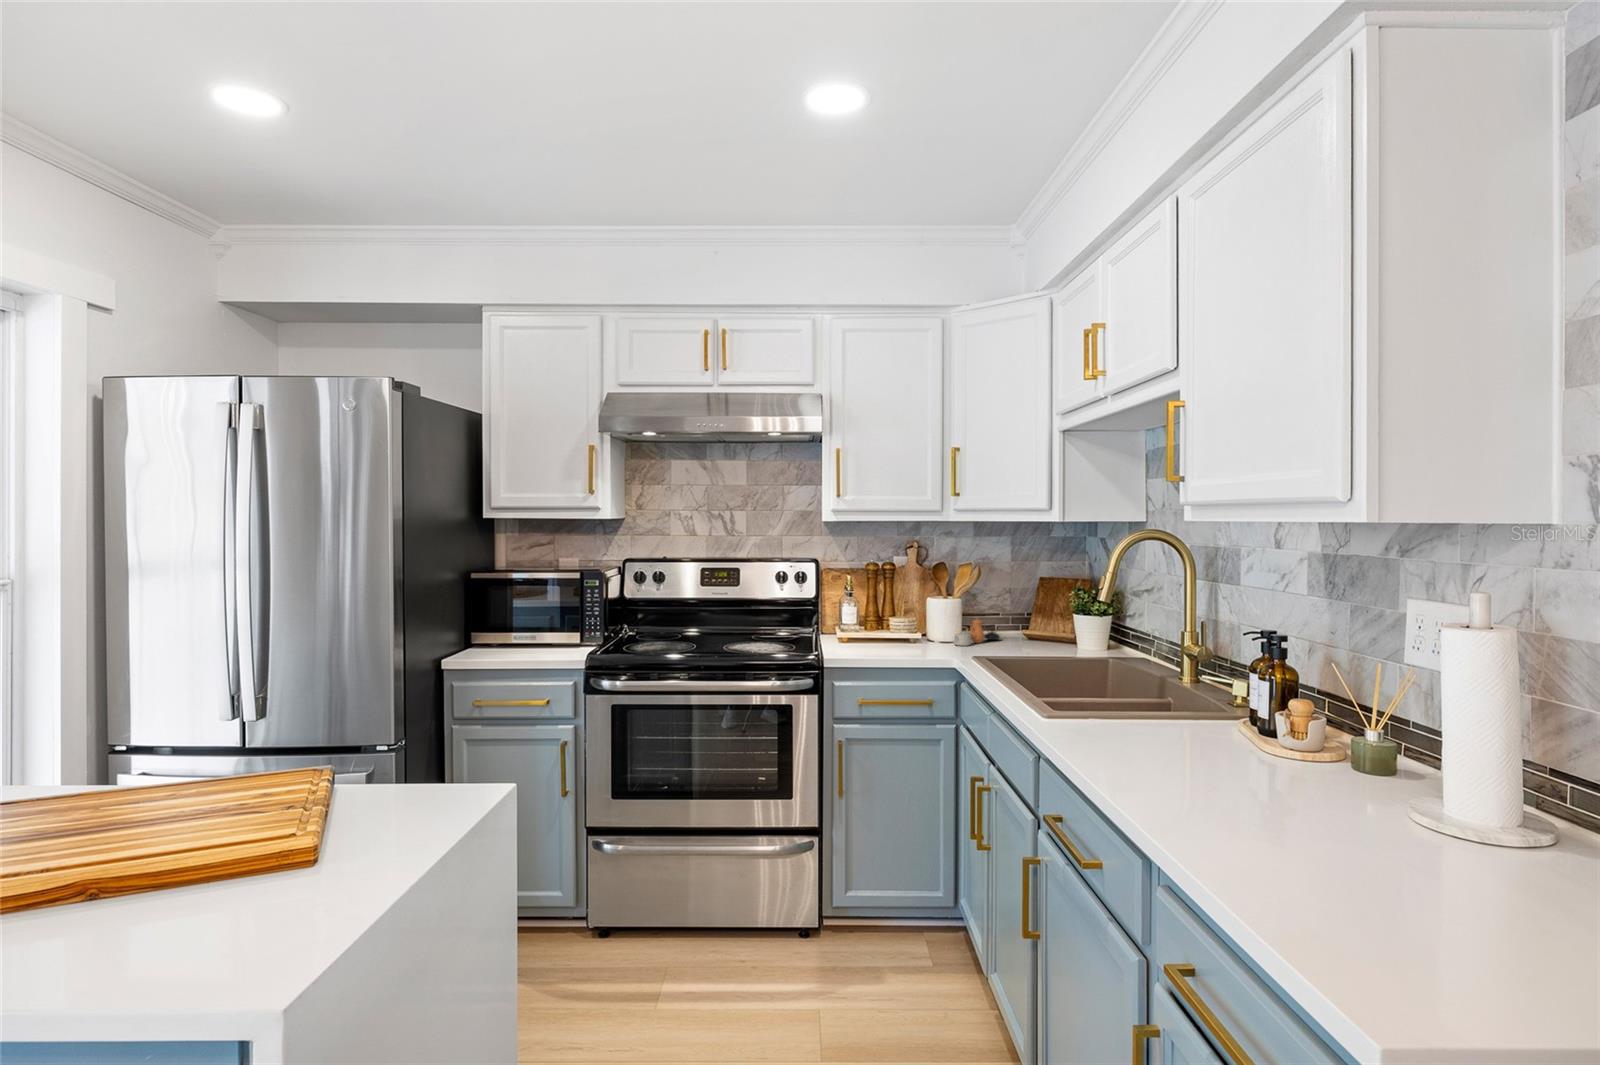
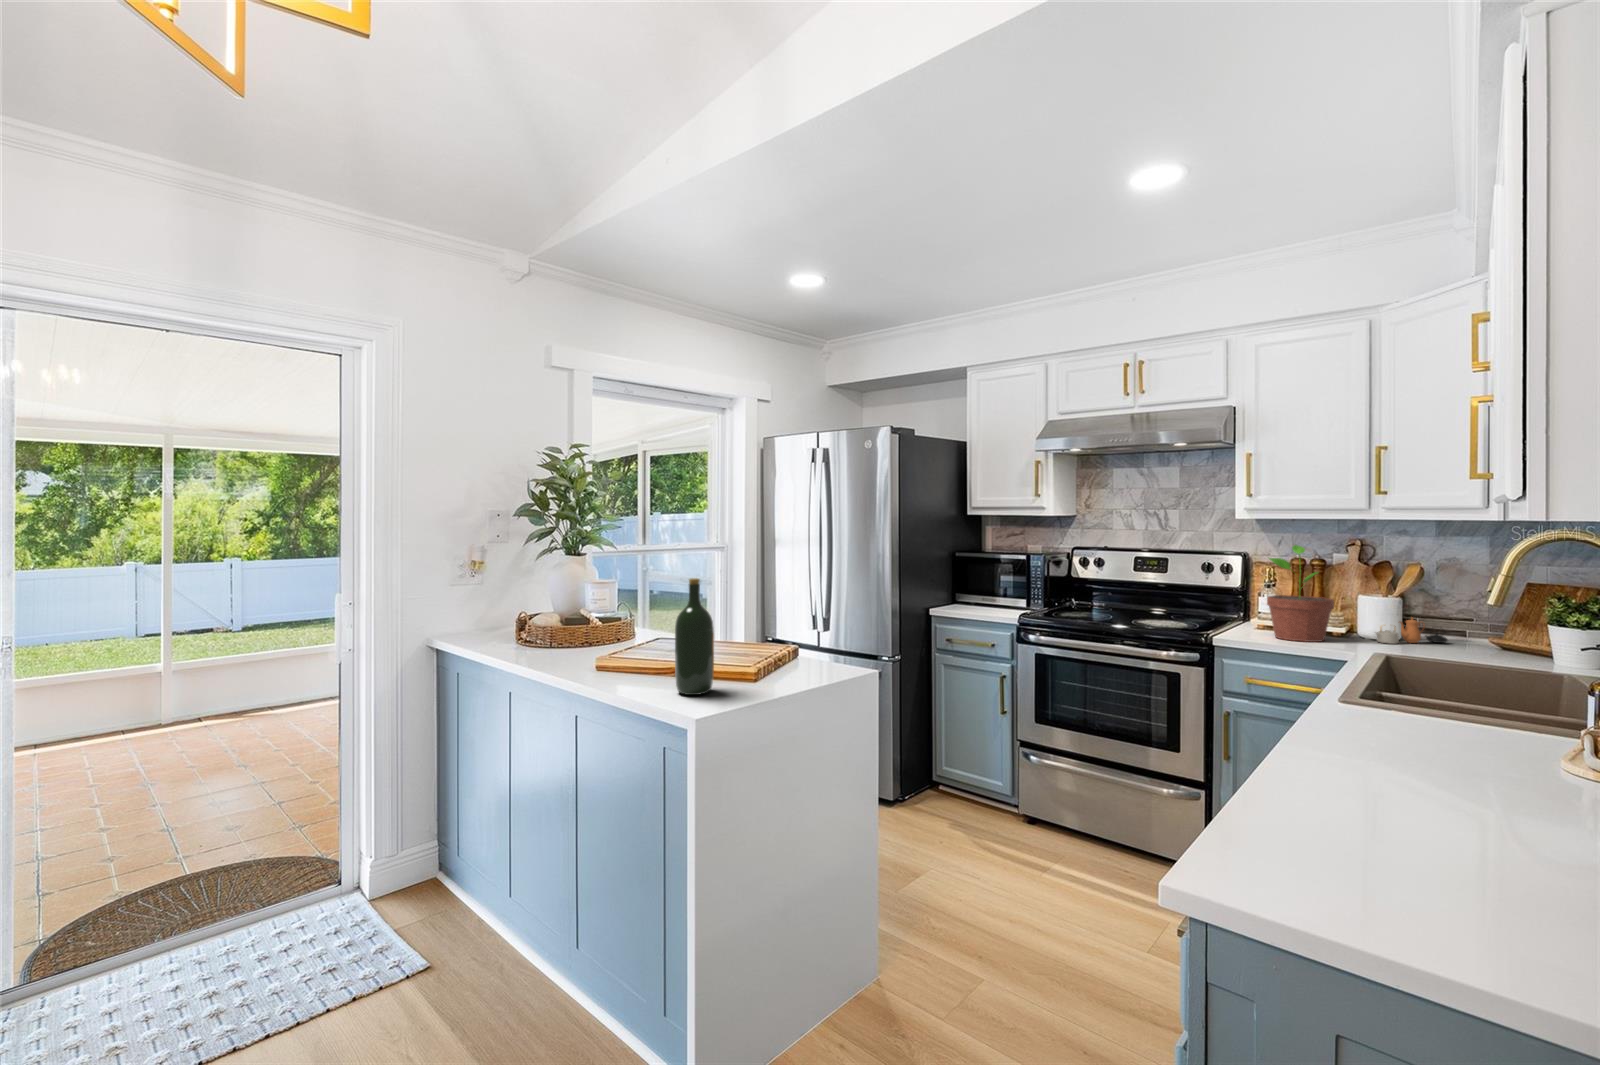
potted plant: none [867,549,926,653] -> present [1267,545,1334,642]
wine bottle: none [143,665,249,938] -> present [675,578,714,695]

